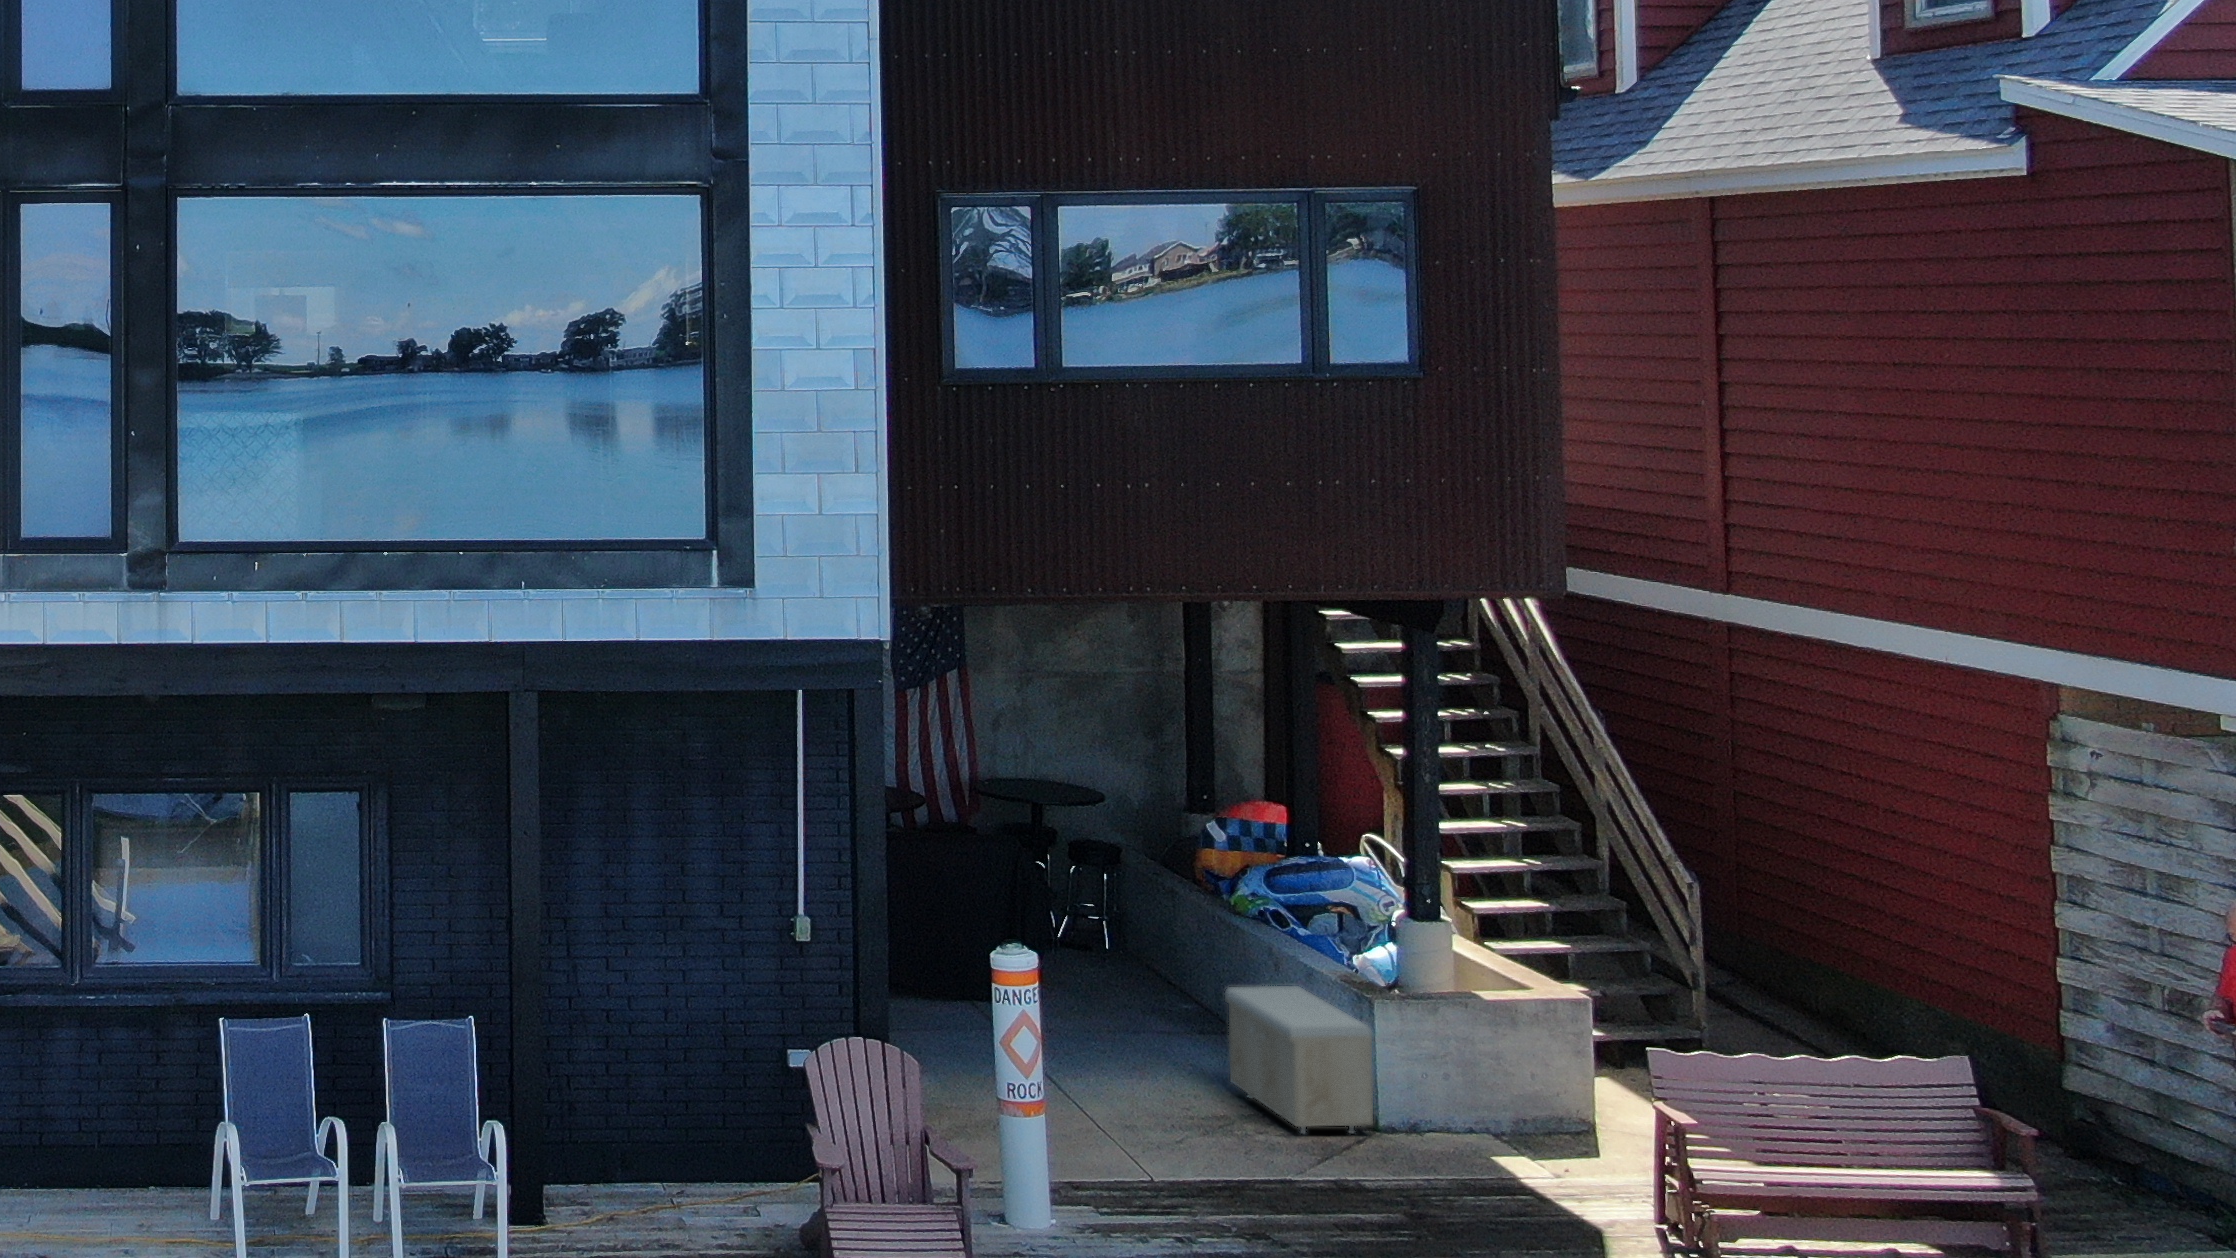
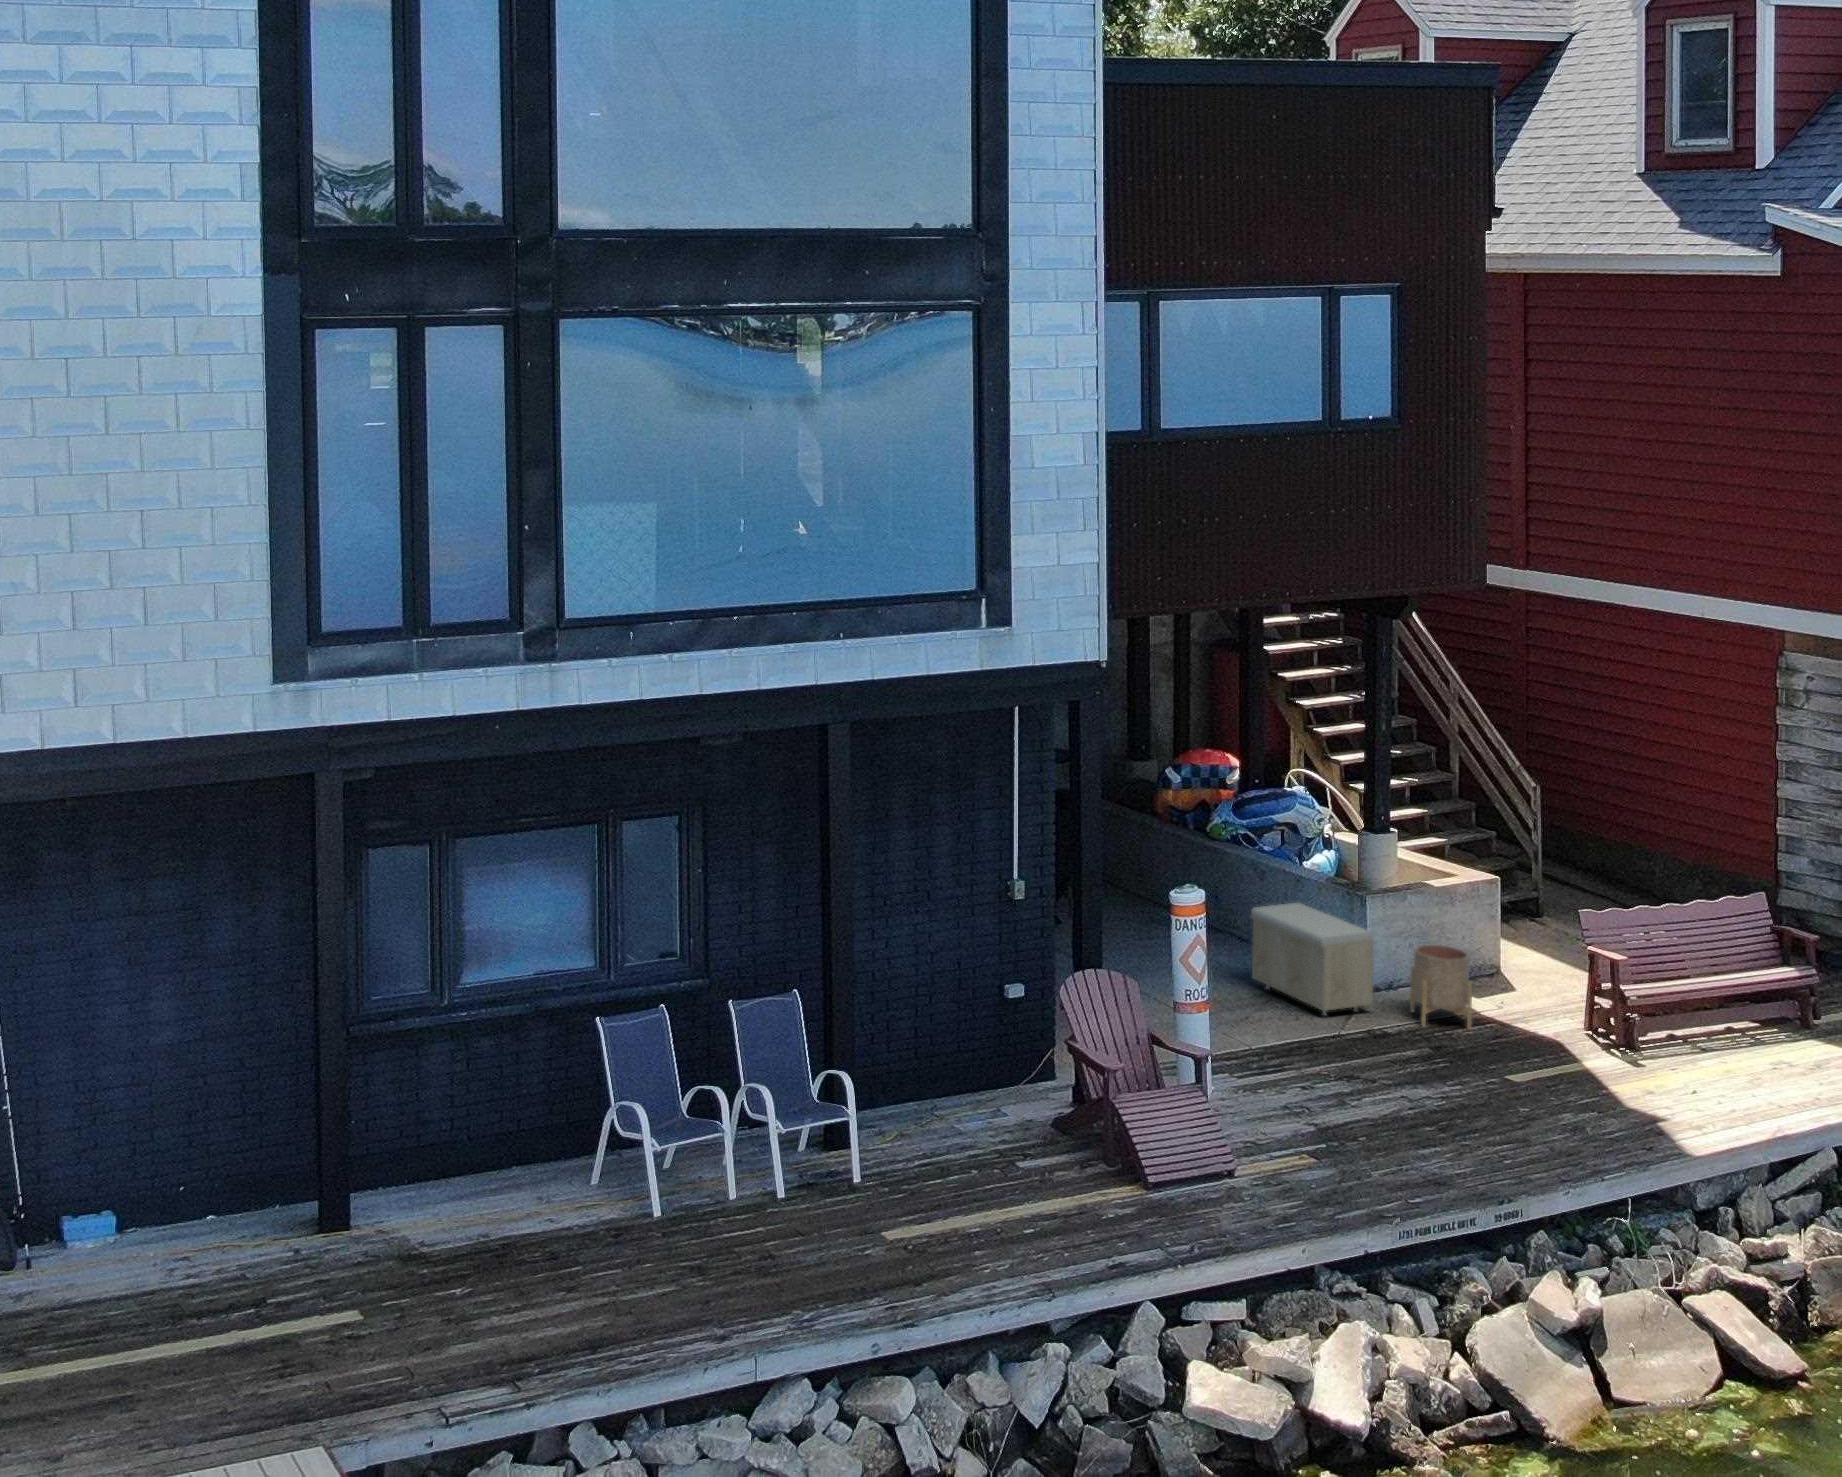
planter: none [1426,1050,1501,1168] -> present [1410,945,1472,1029]

